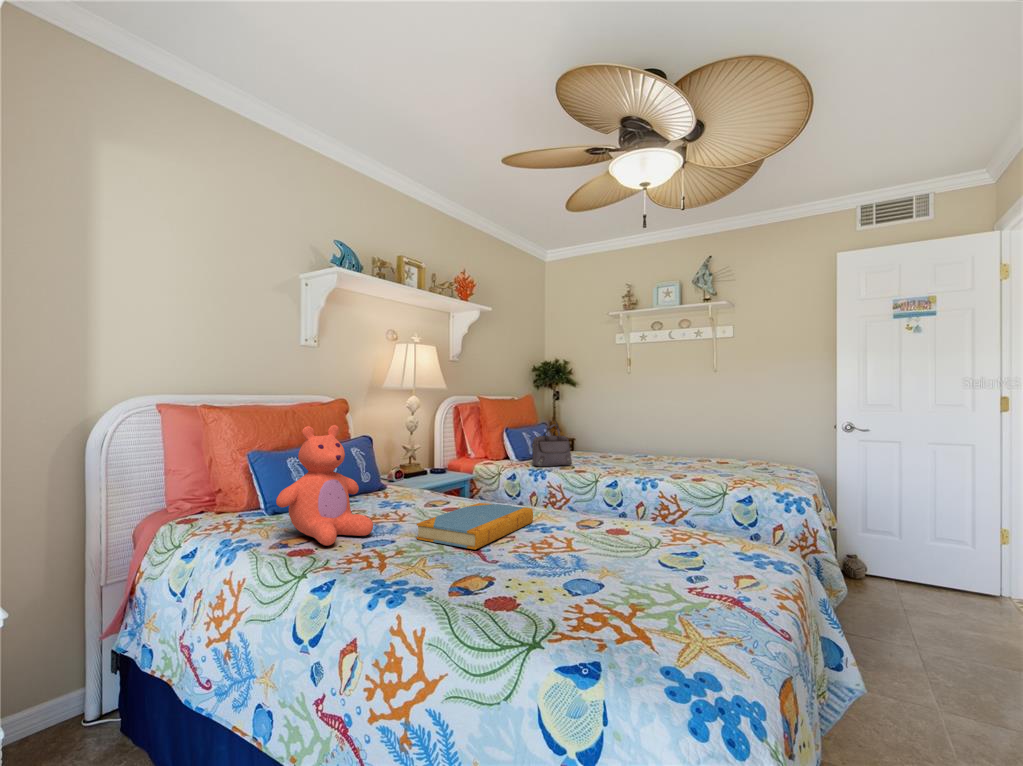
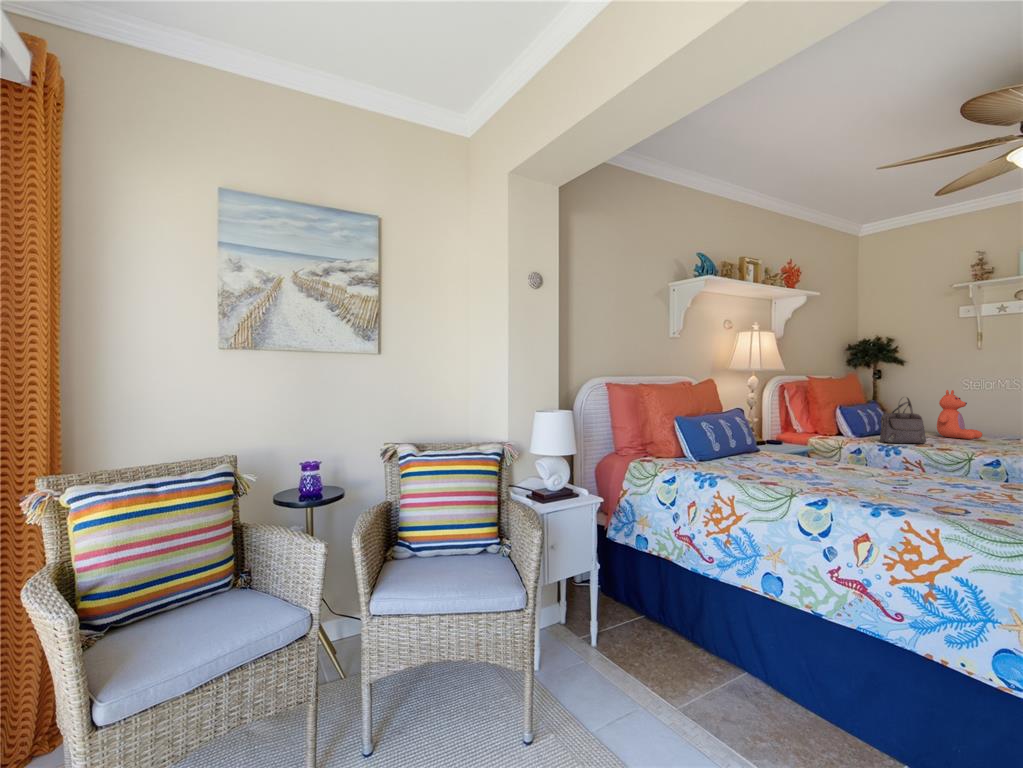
teddy bear: present [276,425,373,545] -> present [937,390,982,439]
book: present [416,503,533,549] -> none [854,461,952,490]

